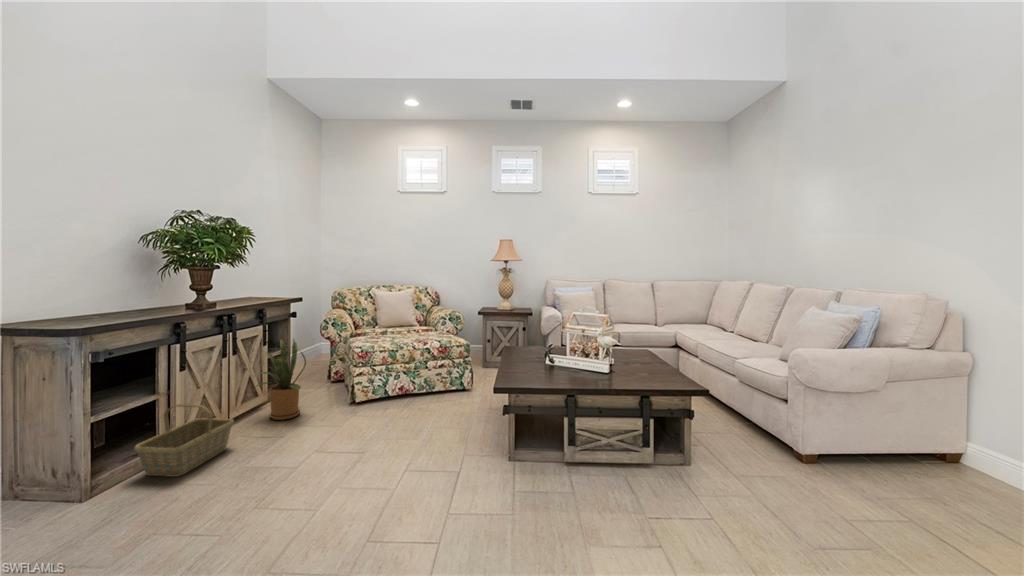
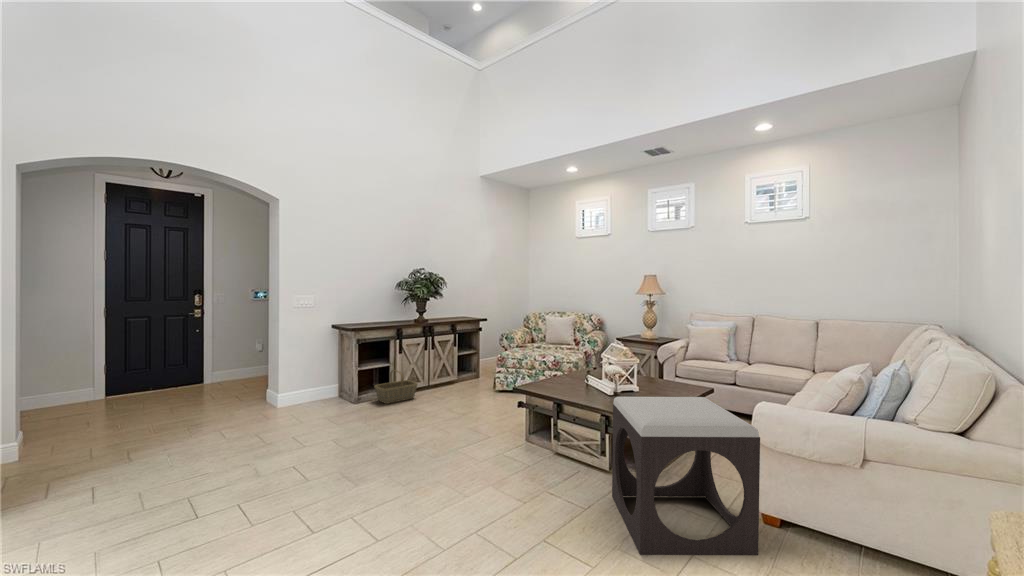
house plant: present [256,339,306,420] -> none [438,343,466,392]
footstool: none [723,356,894,549] -> present [612,397,760,555]

